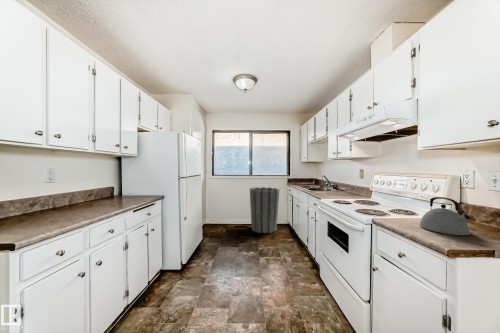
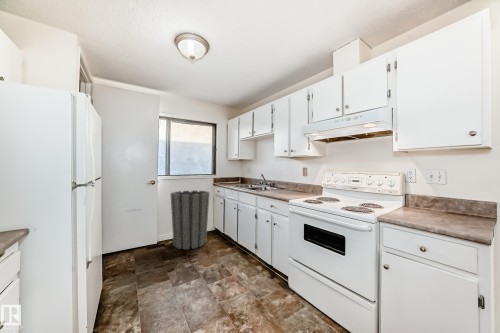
kettle: present [420,197,470,235] -> none [418,190,466,224]

